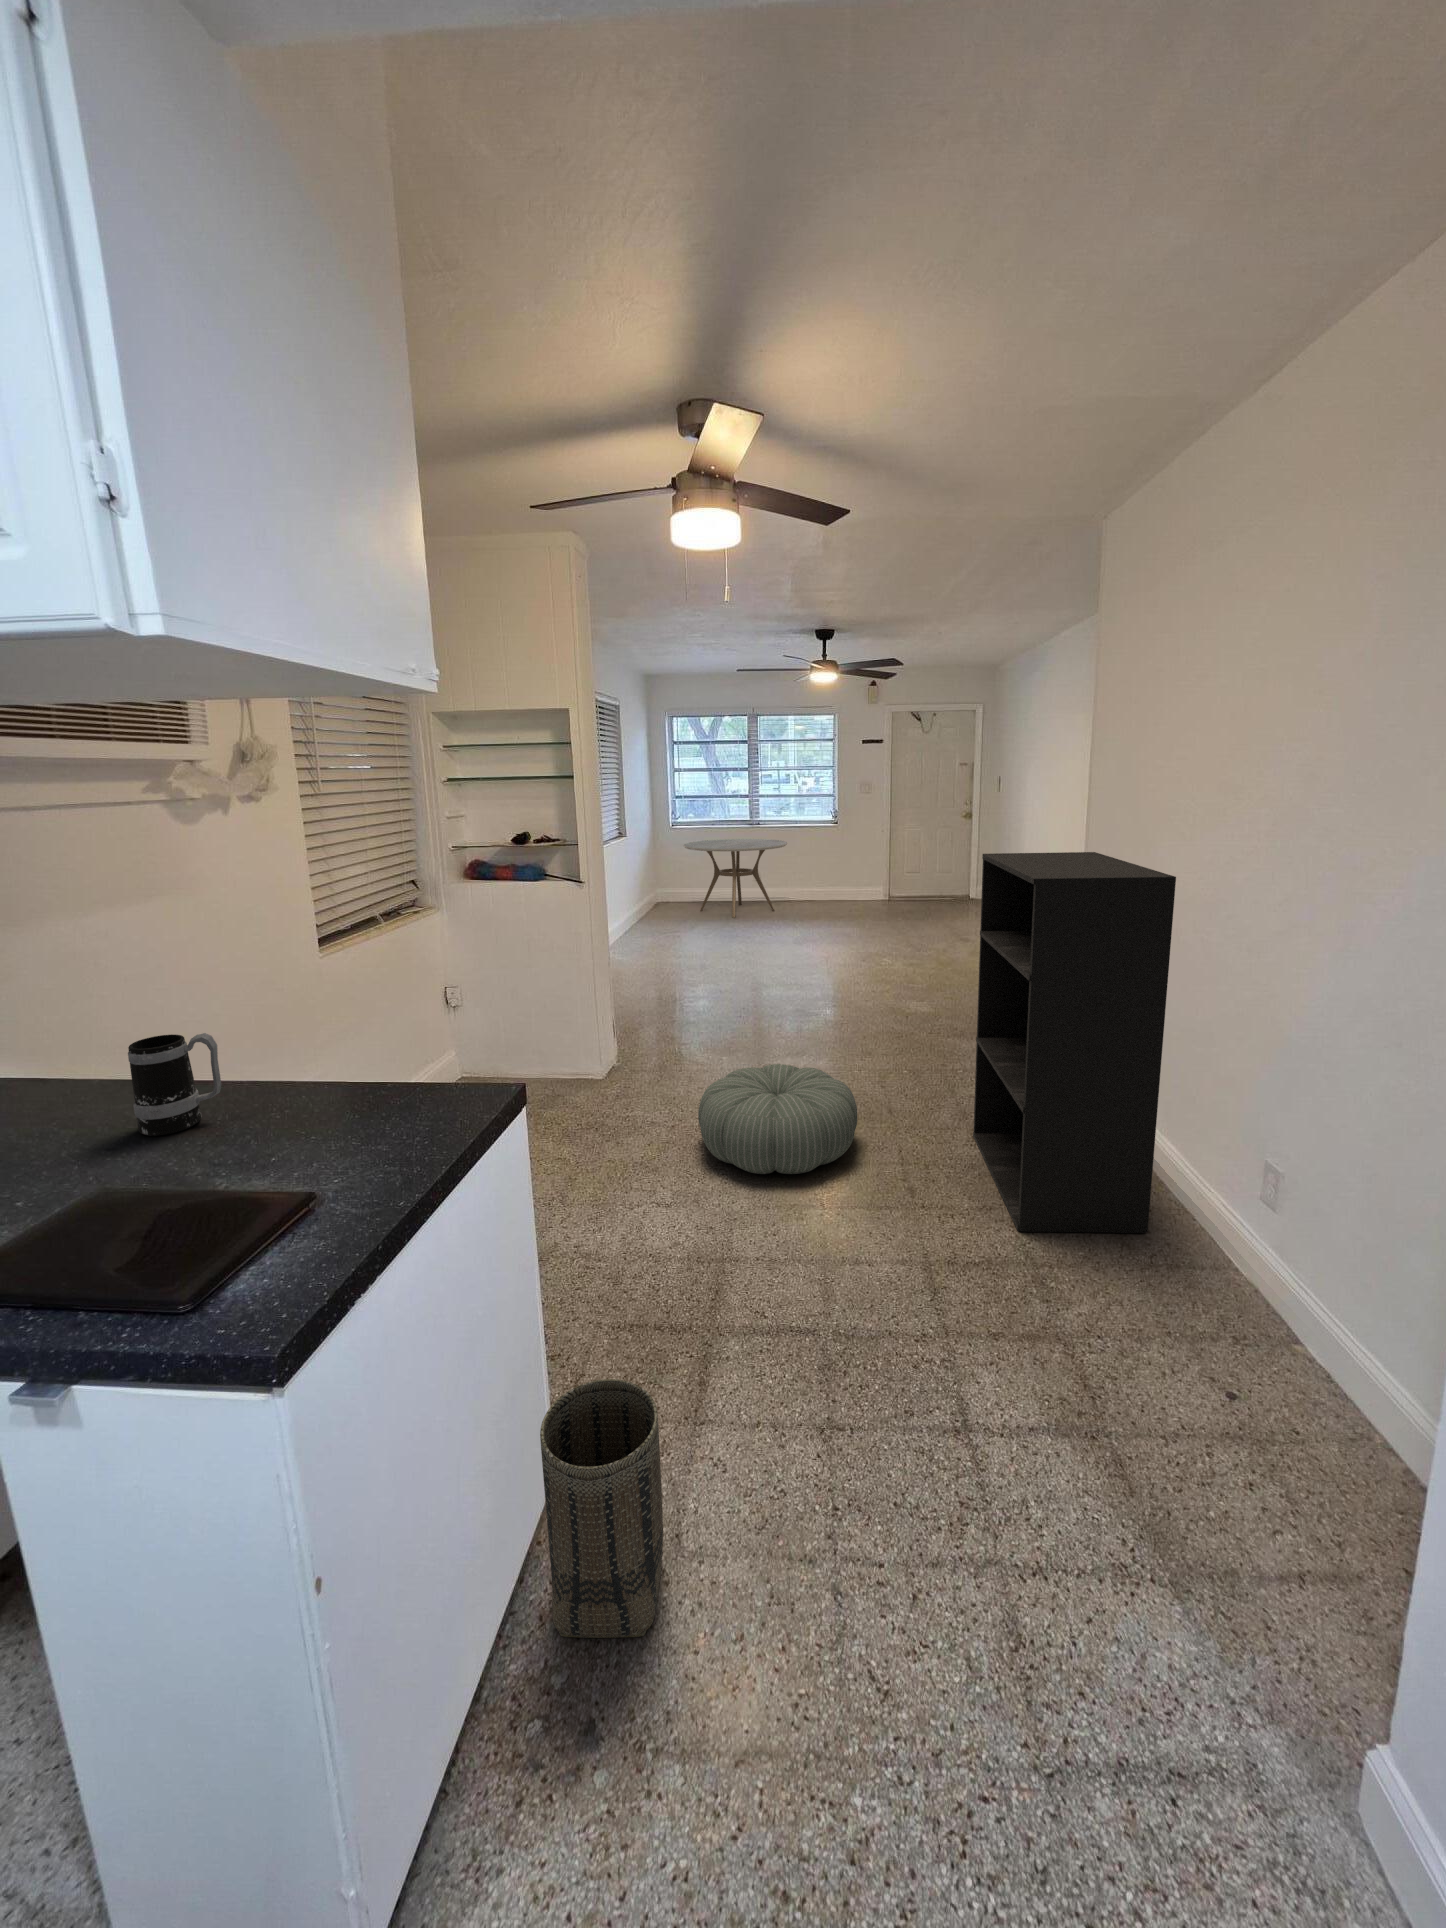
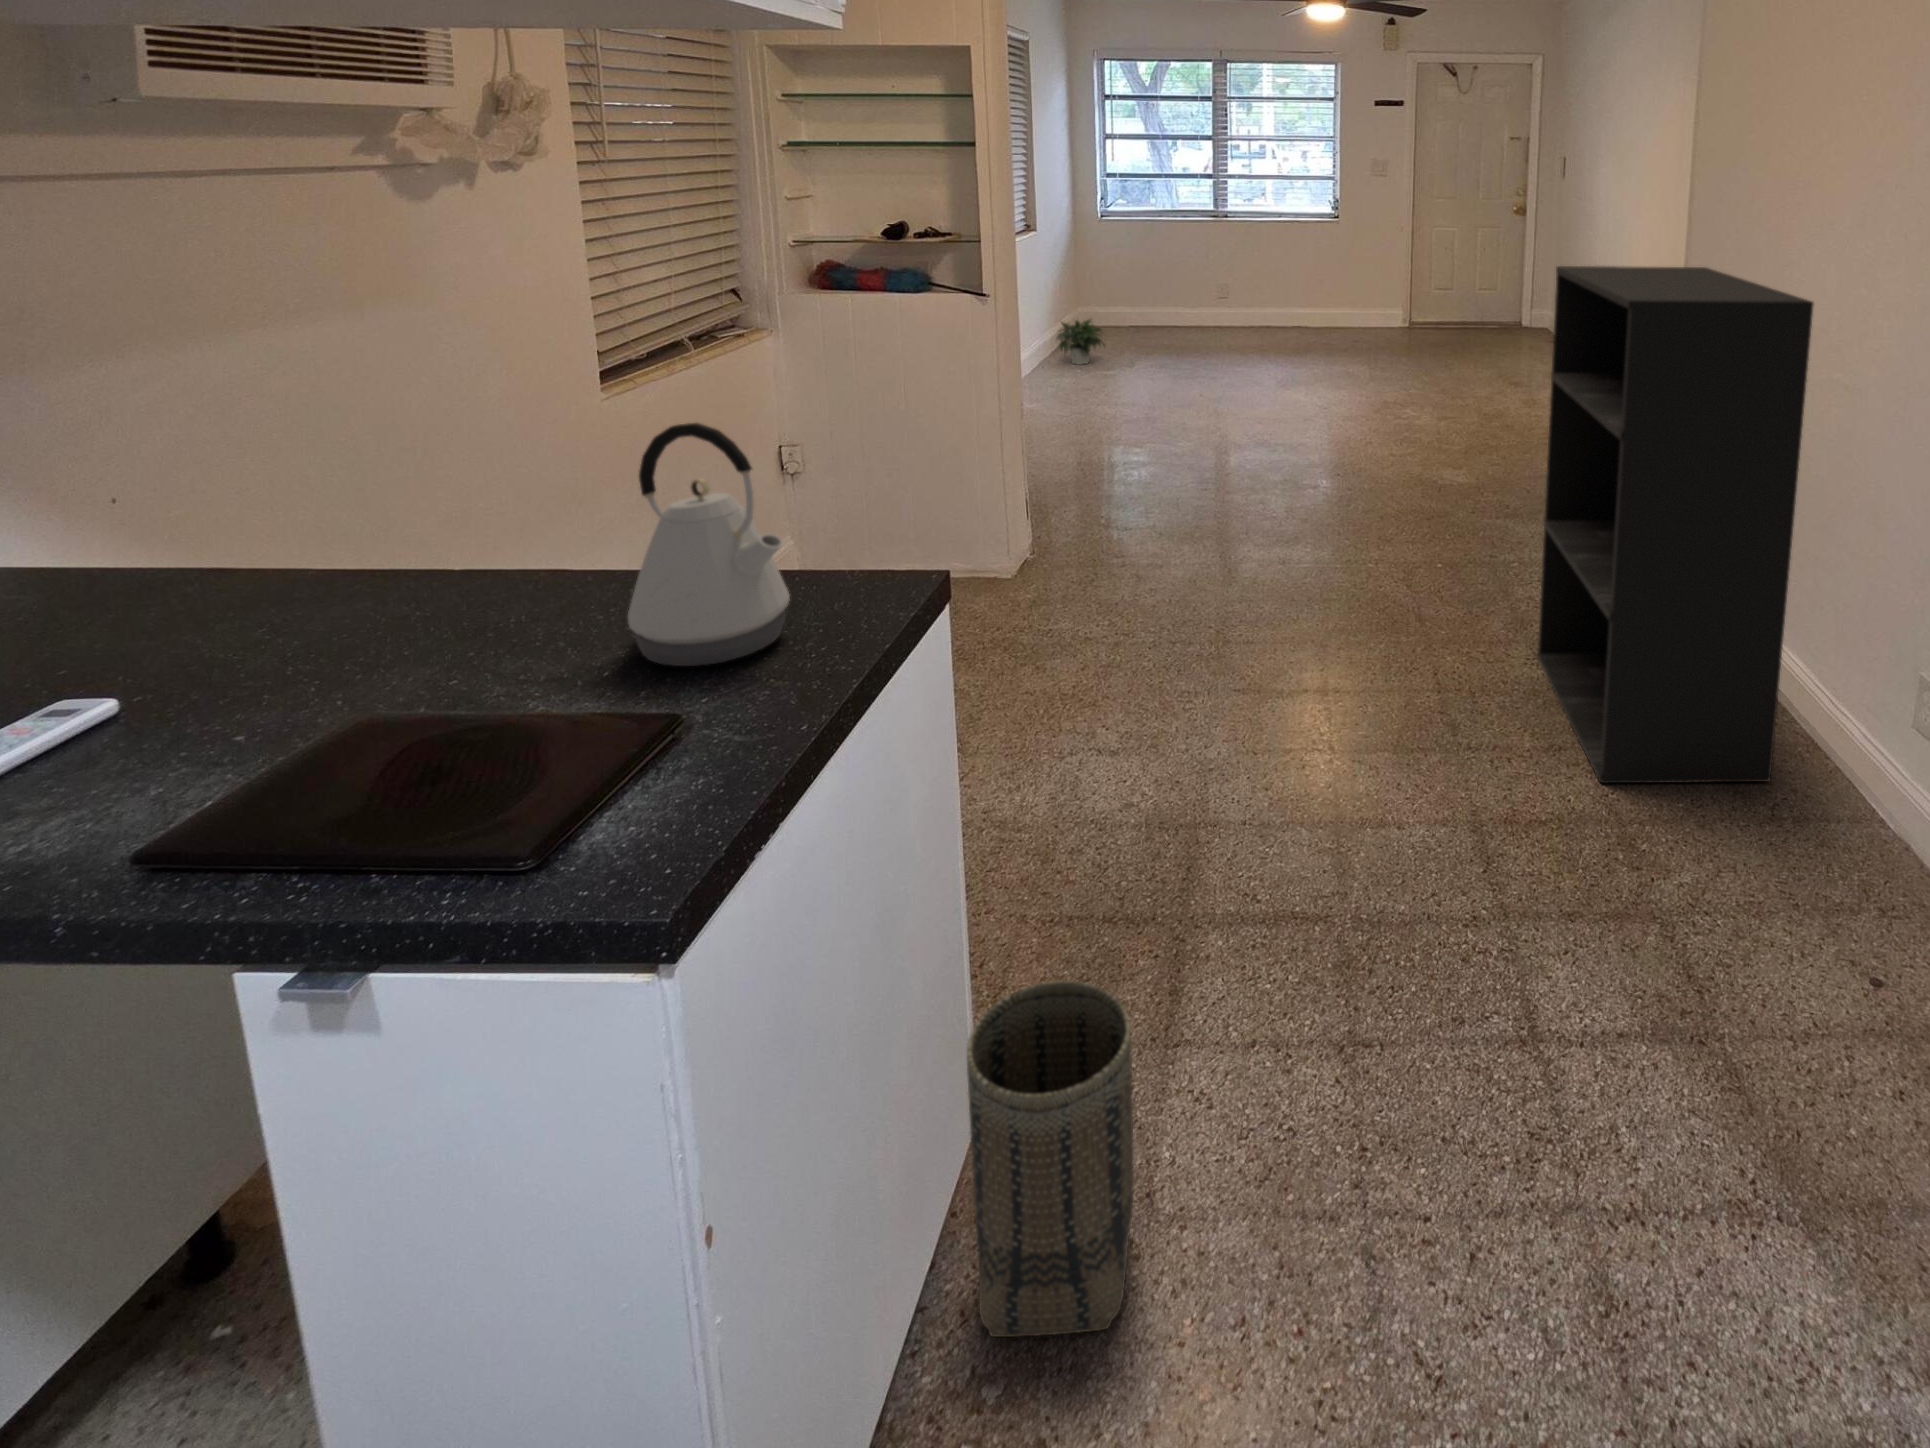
dining table: present [683,839,787,918] -> none [1117,239,1269,353]
potted plant: none [633,894,676,929] -> present [1048,319,1105,365]
kettle: none [294,983,408,1156] -> present [628,423,790,666]
mug: present [128,1033,221,1136] -> none [368,495,505,643]
pouf: present [698,1064,857,1174] -> none [1154,558,1379,712]

